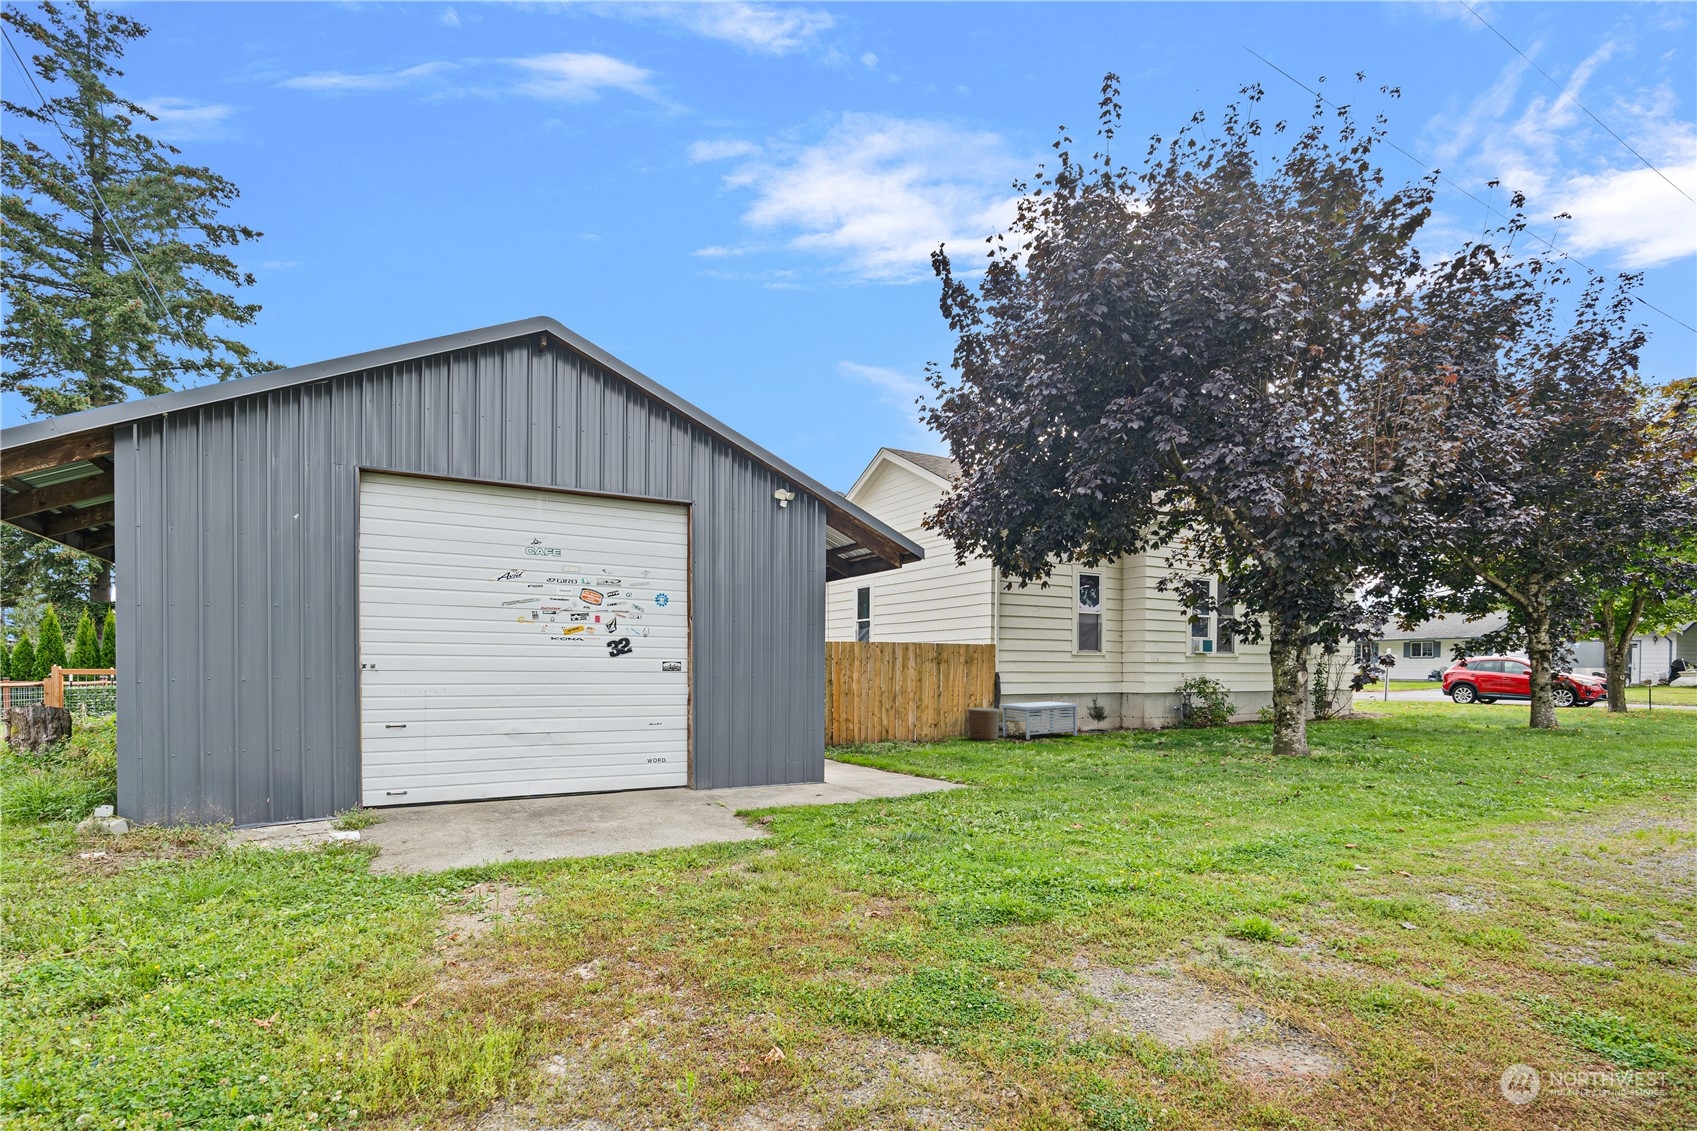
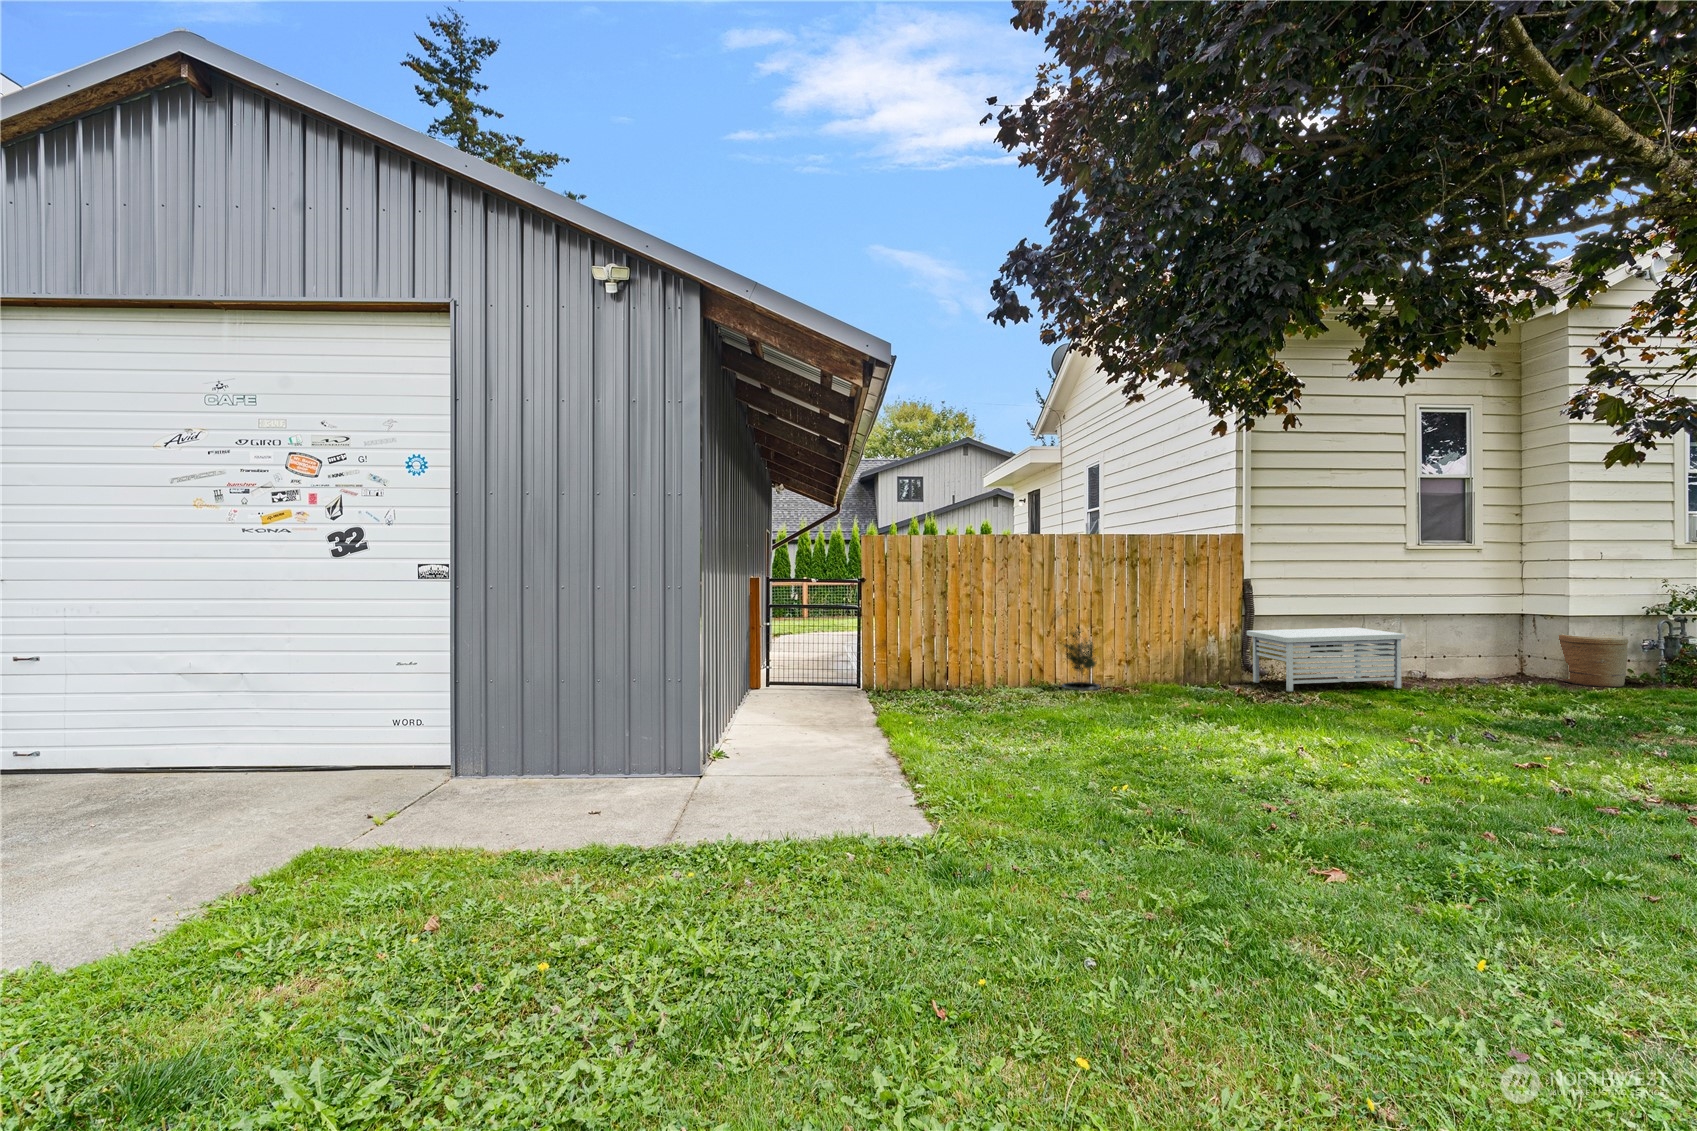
potted tree: present [1087,697,1108,733] -> present [1062,627,1099,690]
woven basket: present [968,708,999,740] -> present [1559,634,1628,687]

